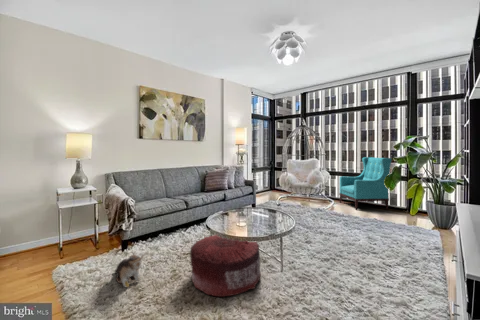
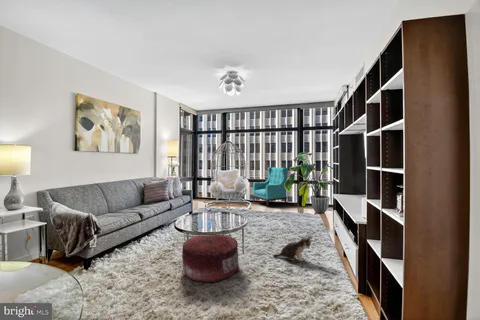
plush toy: present [115,255,143,287] -> present [273,236,313,261]

